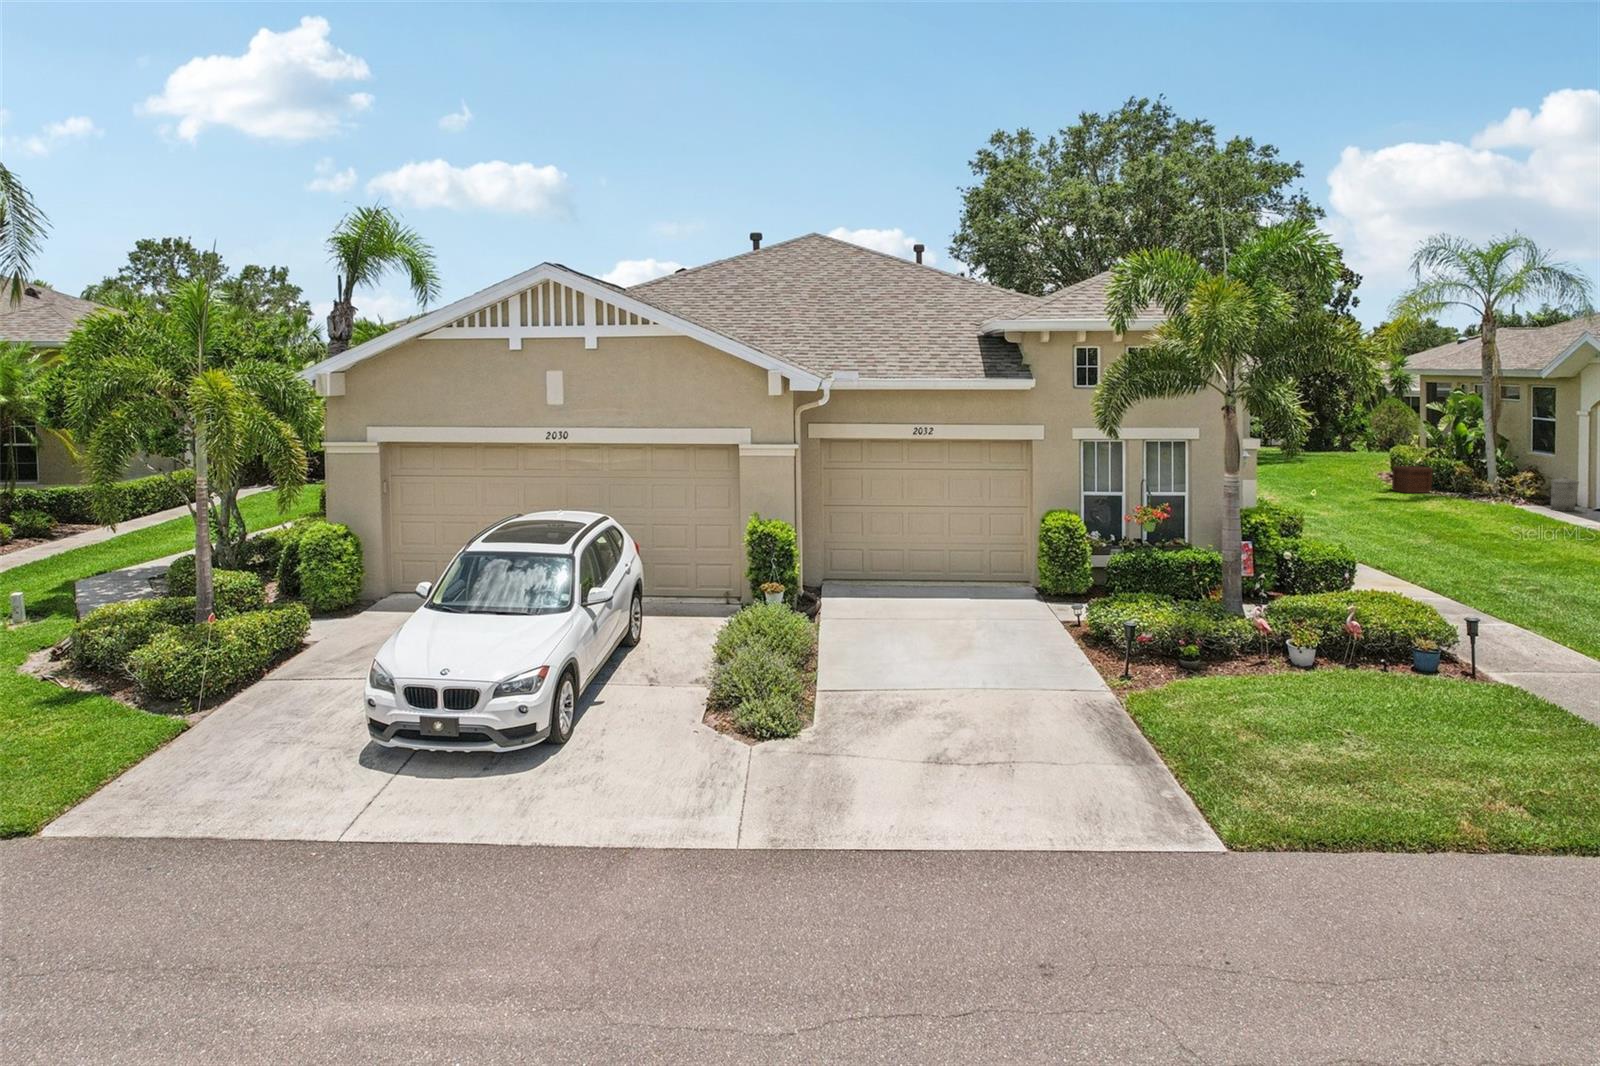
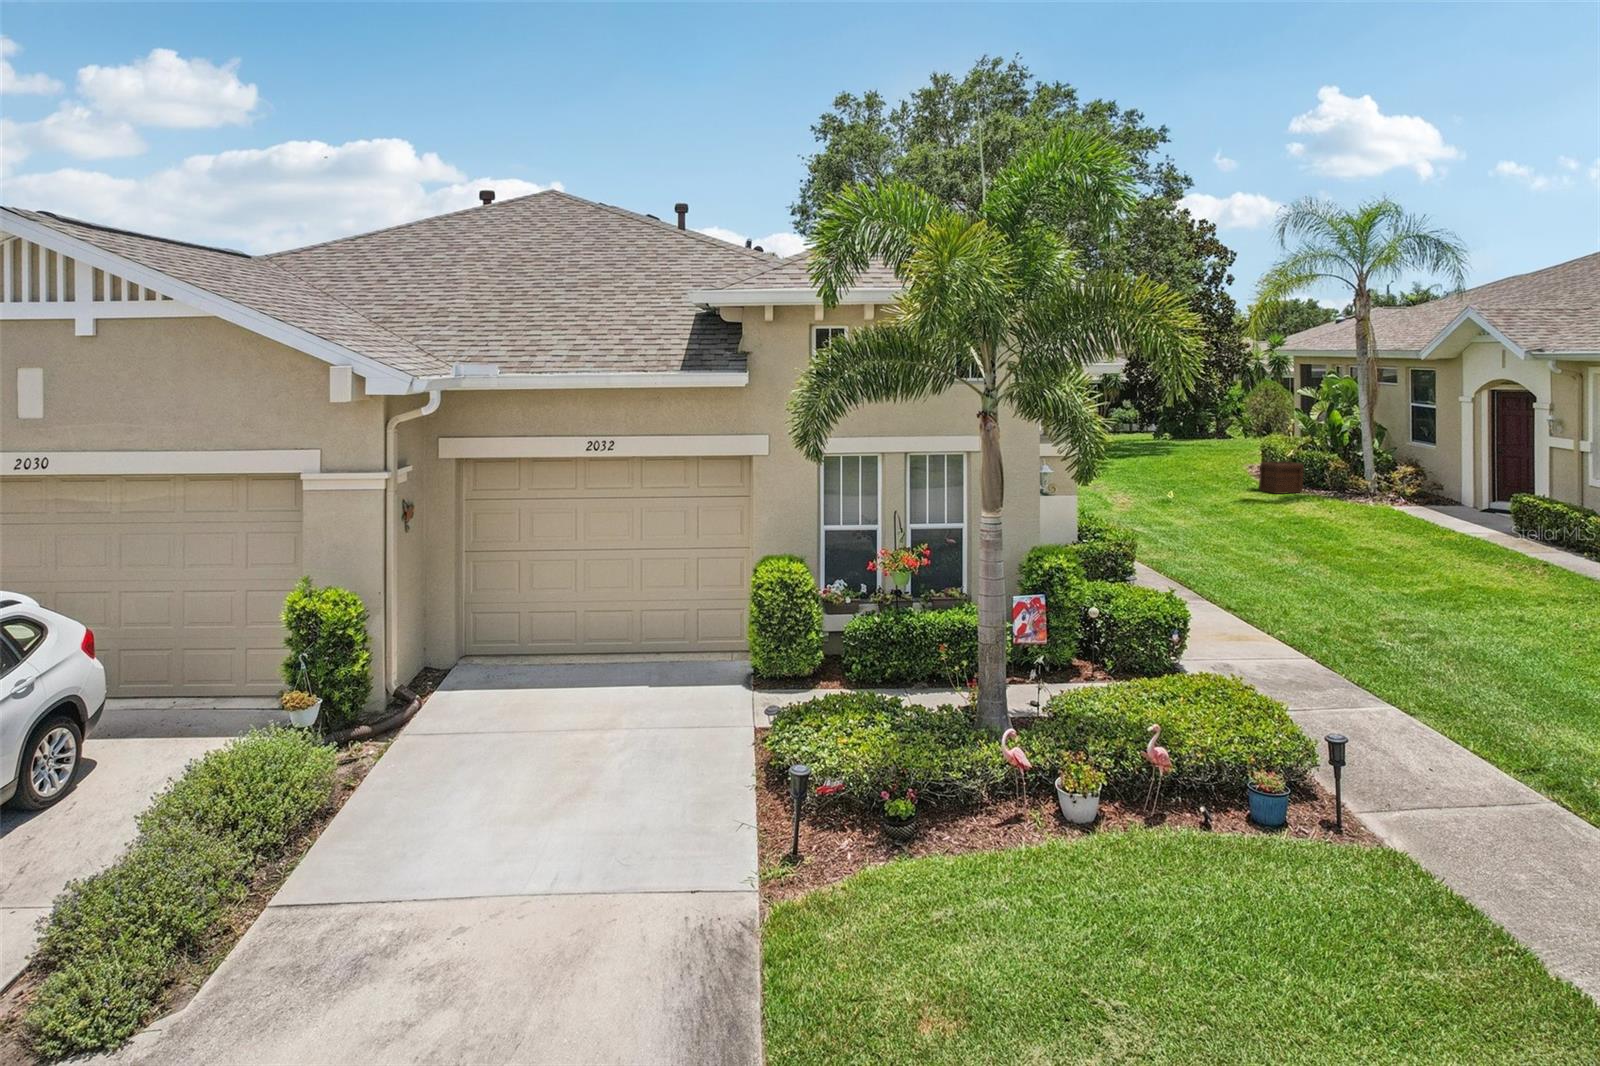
trash can: present [1551,477,1579,511] -> none [1435,475,1467,515]

